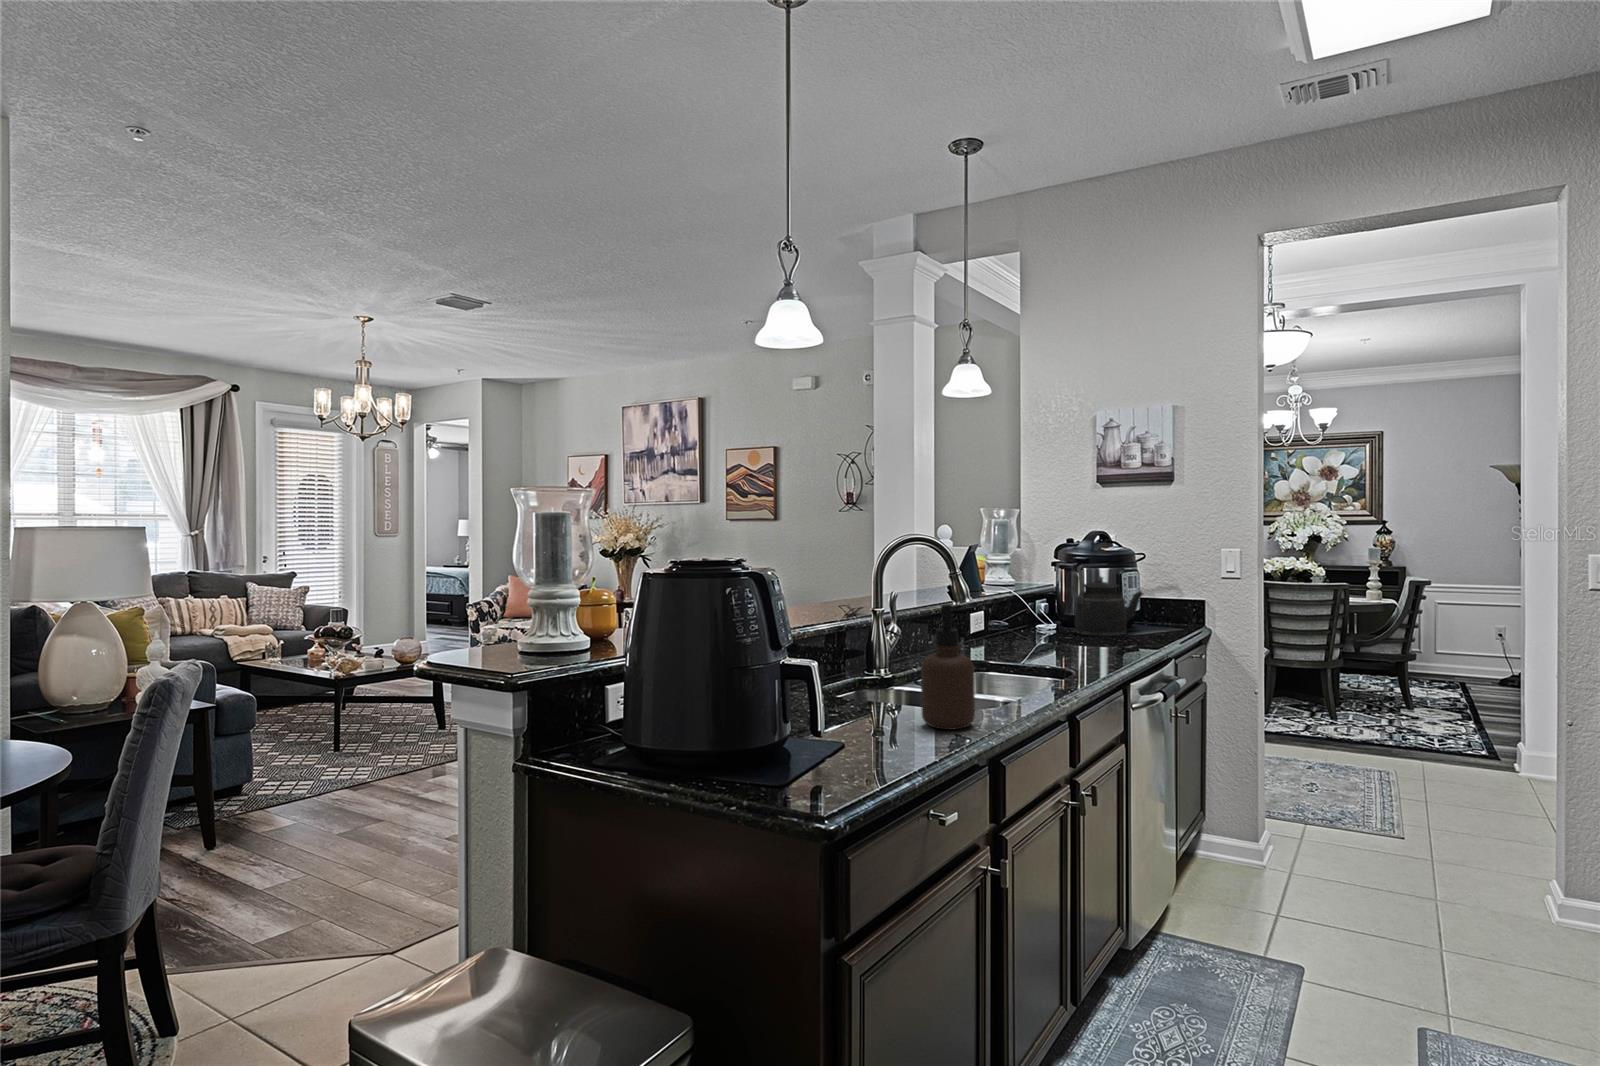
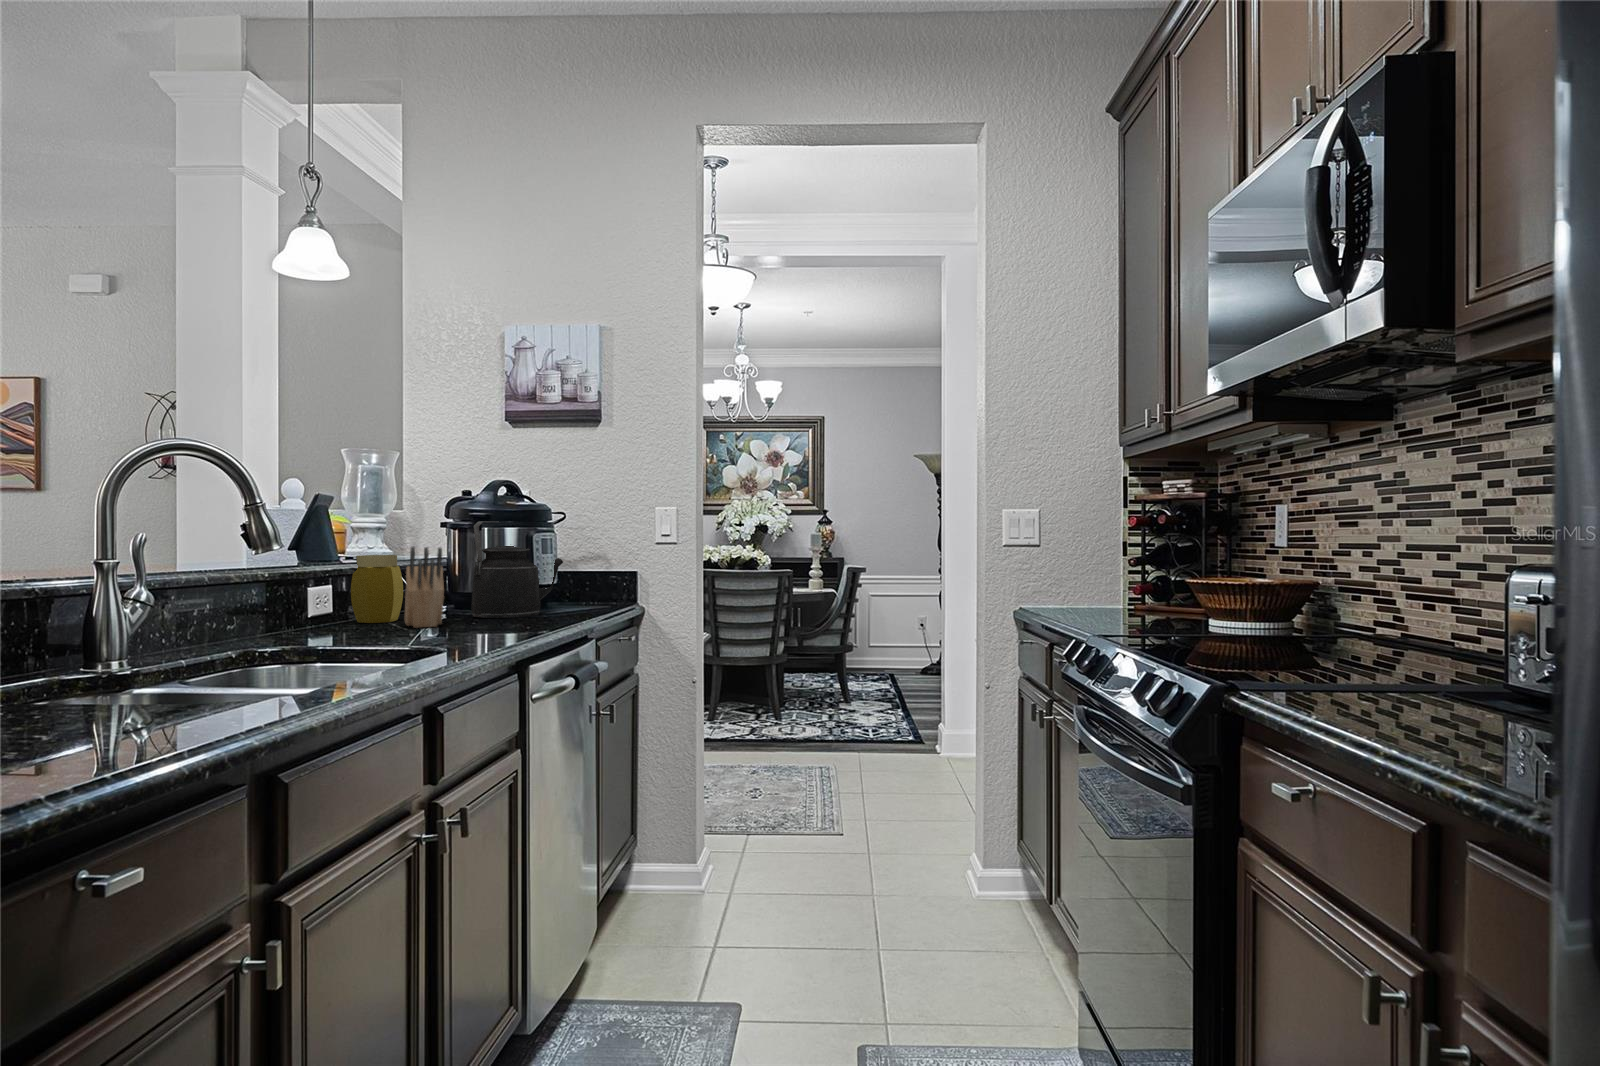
jar: none [993,586,1026,633] -> present [351,555,403,623]
knife block: none [1030,587,1061,643] -> present [405,546,444,628]
soap dispenser: present [921,604,975,730] -> none [95,507,211,737]

